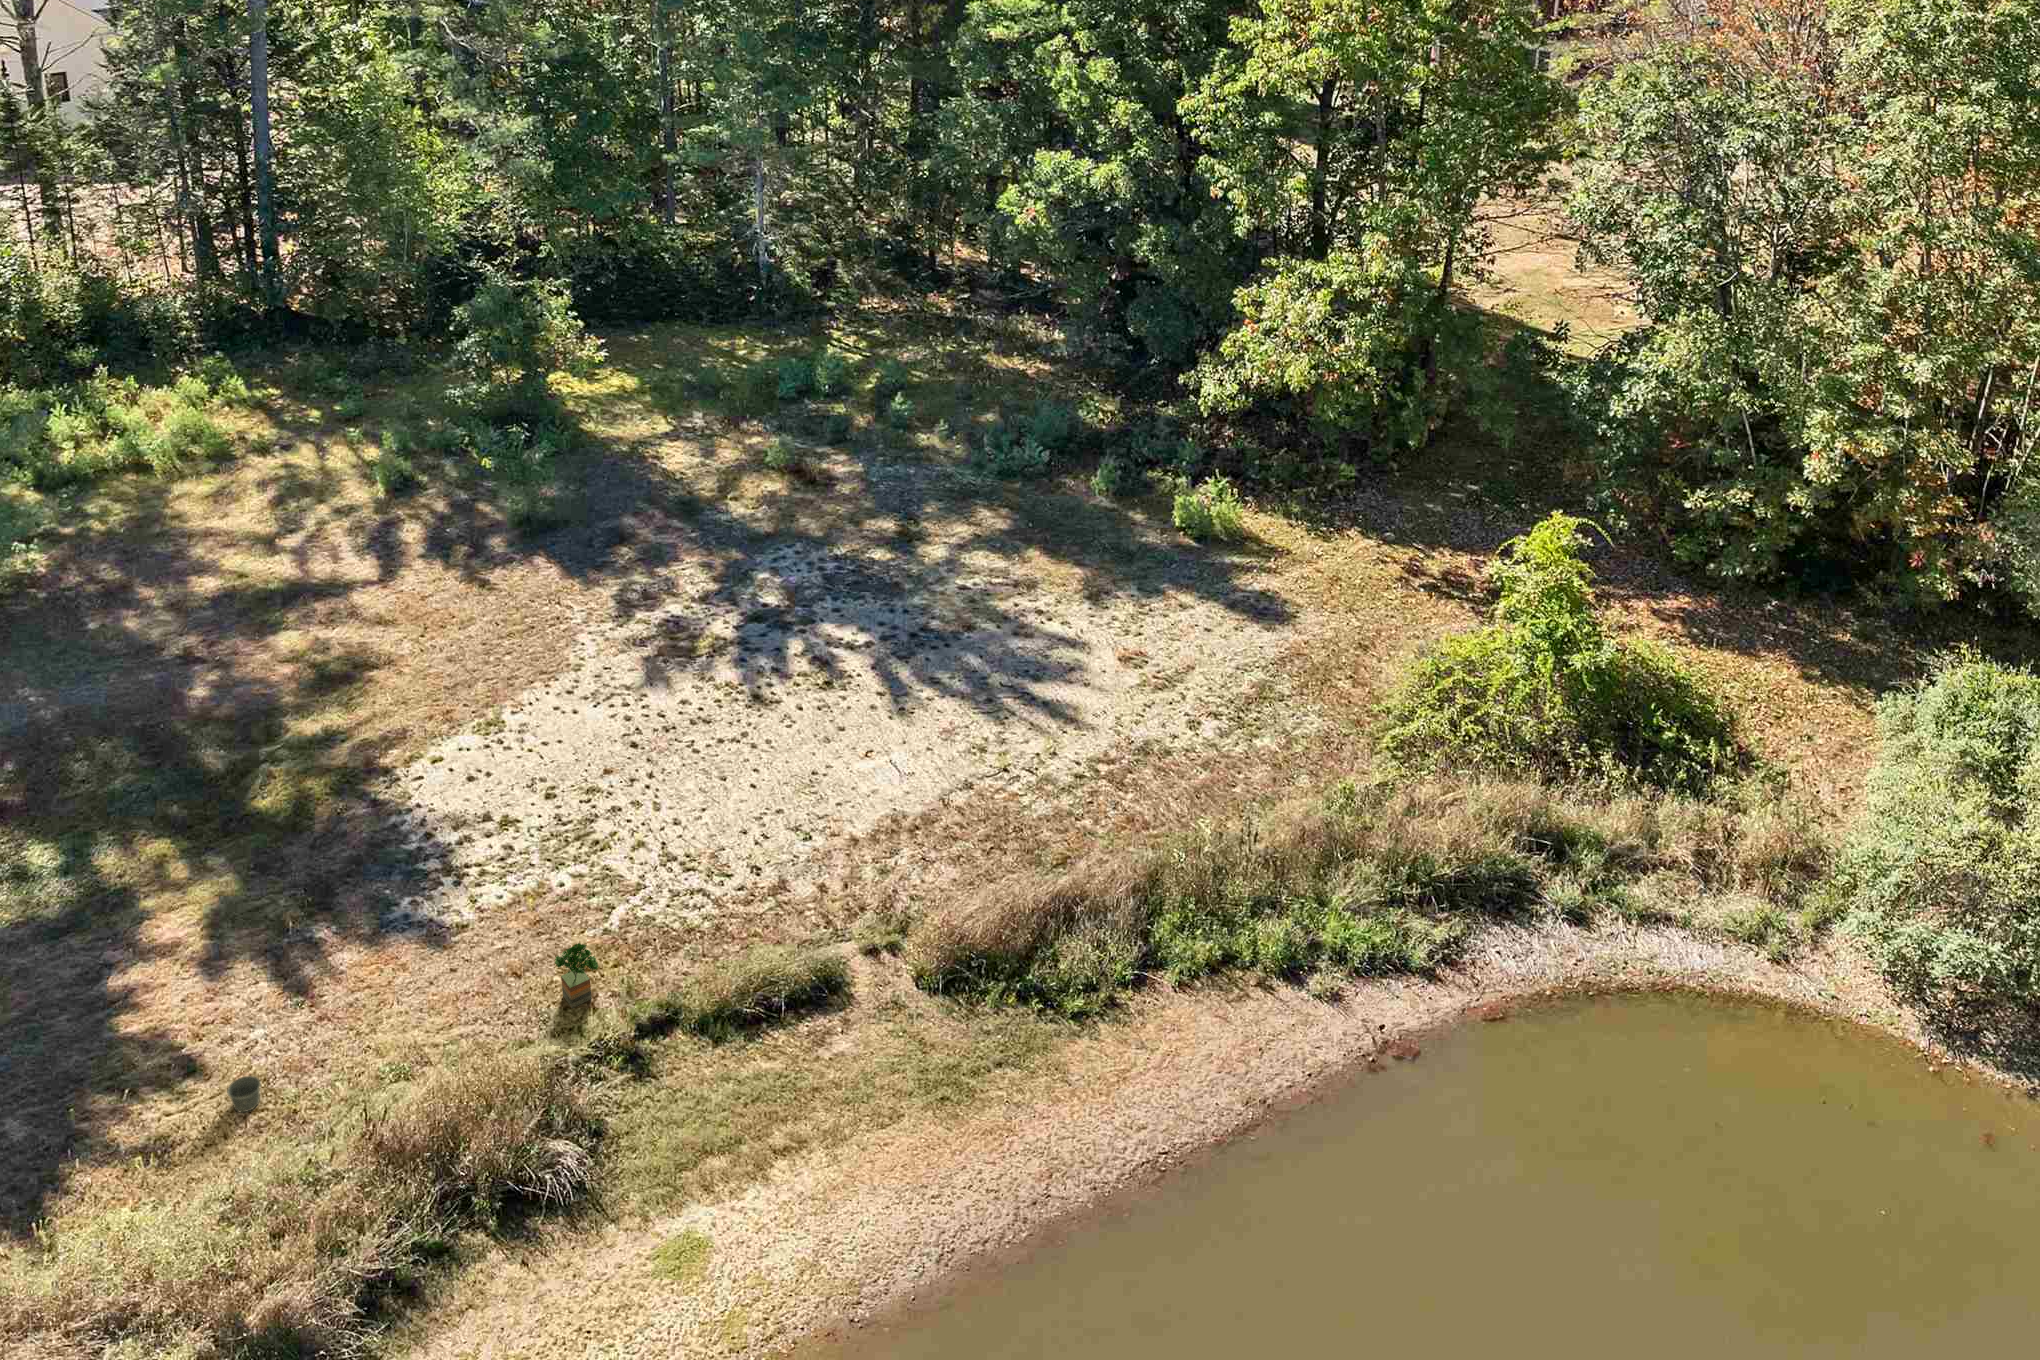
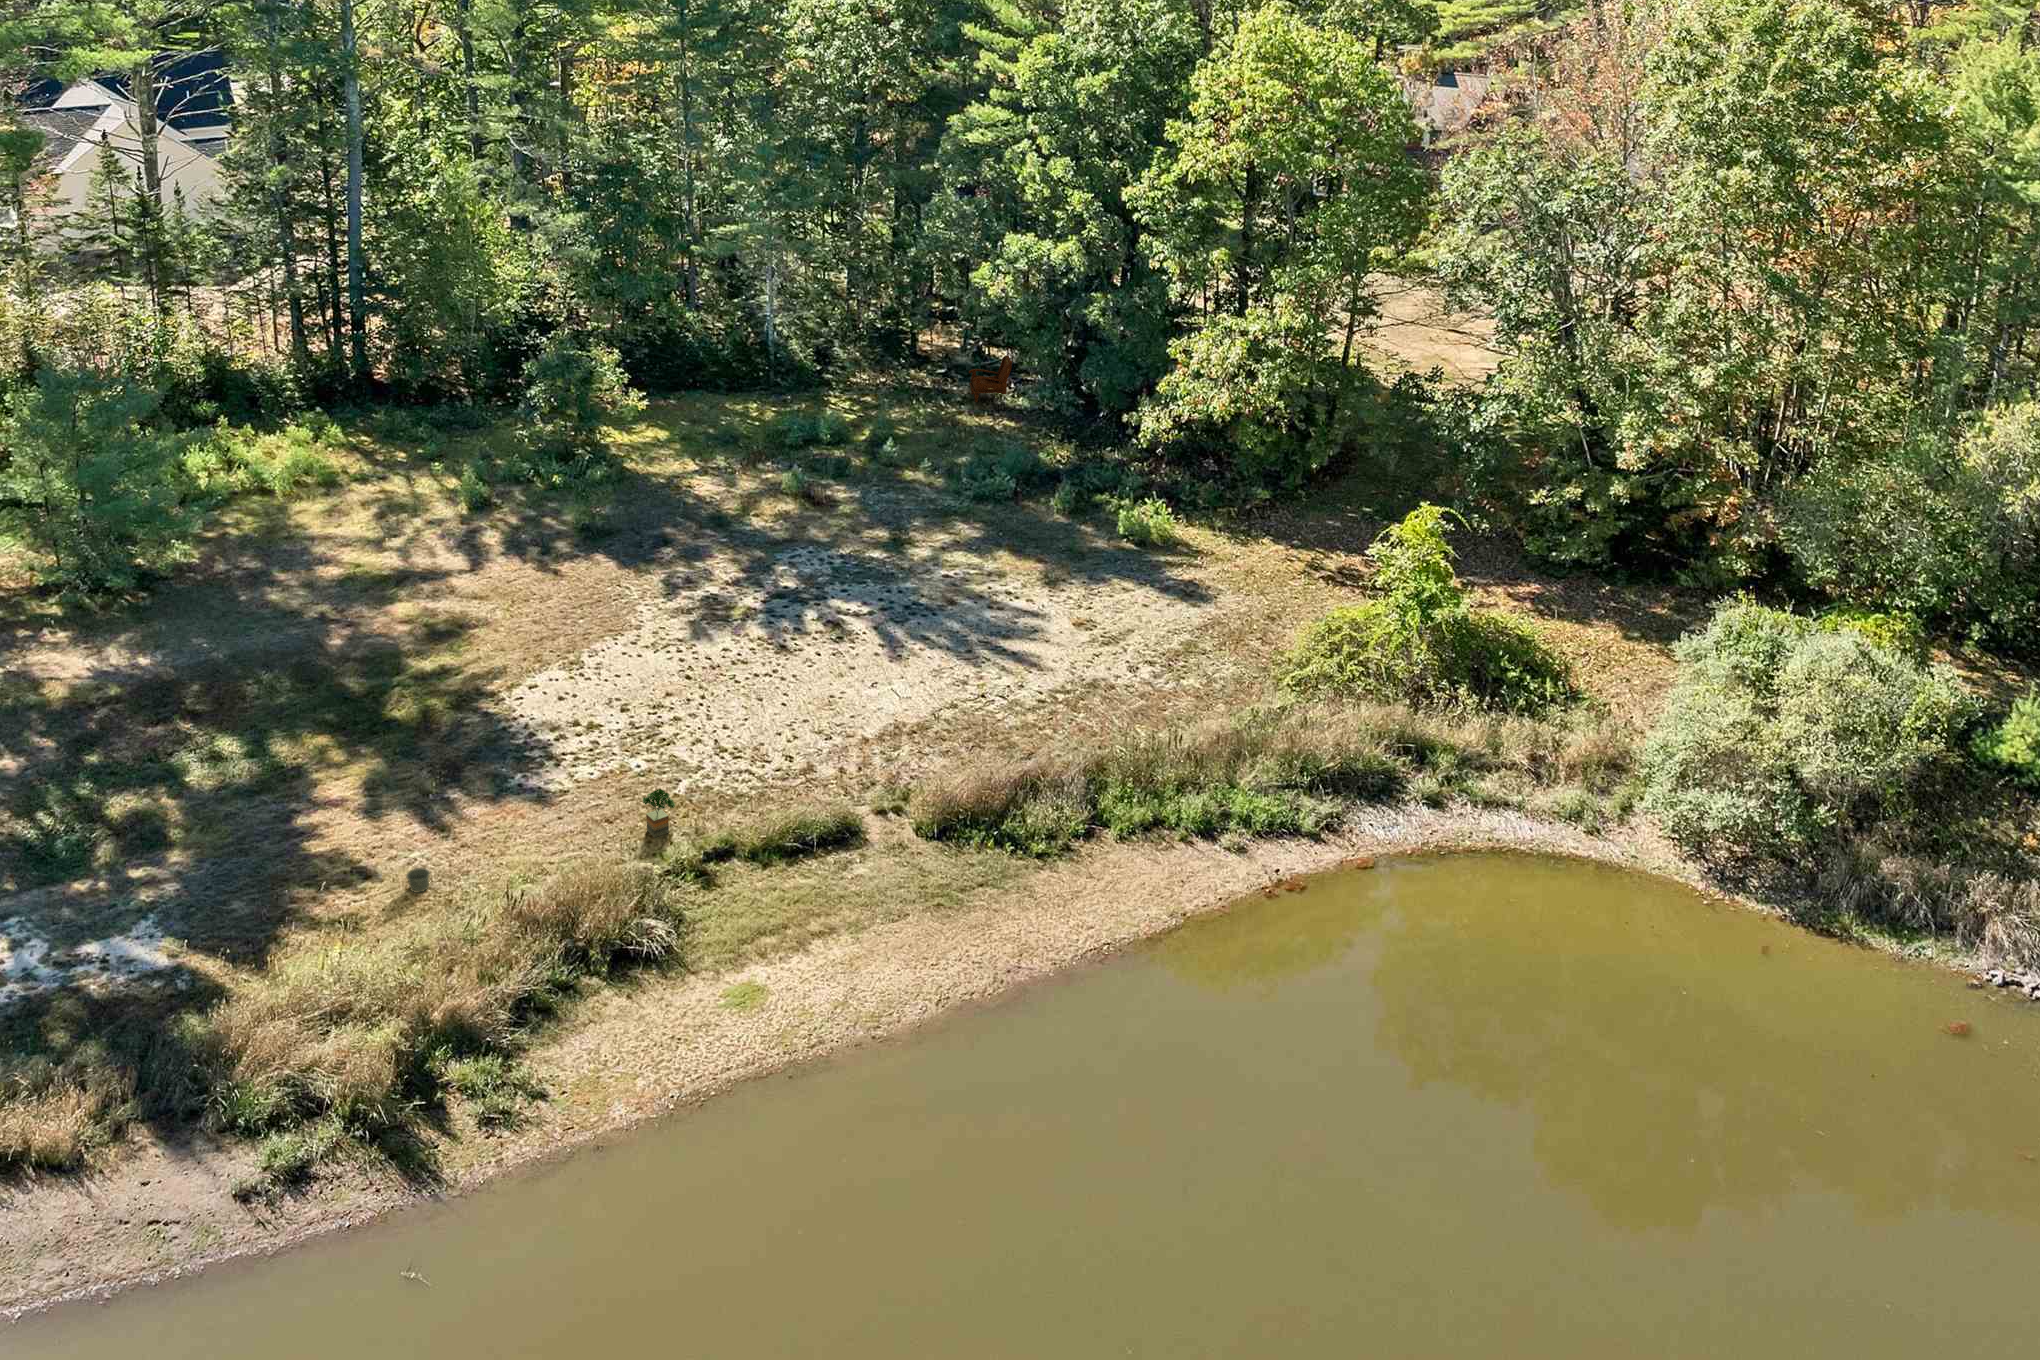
armchair: none [1001,278,1051,334] -> present [969,355,1012,402]

